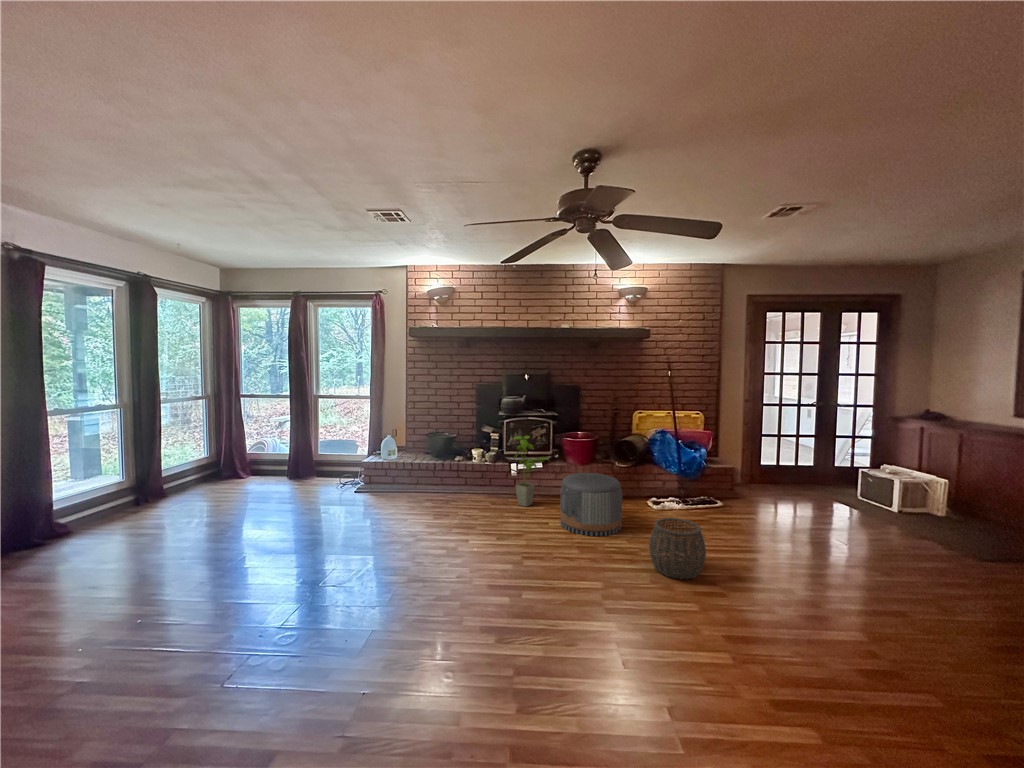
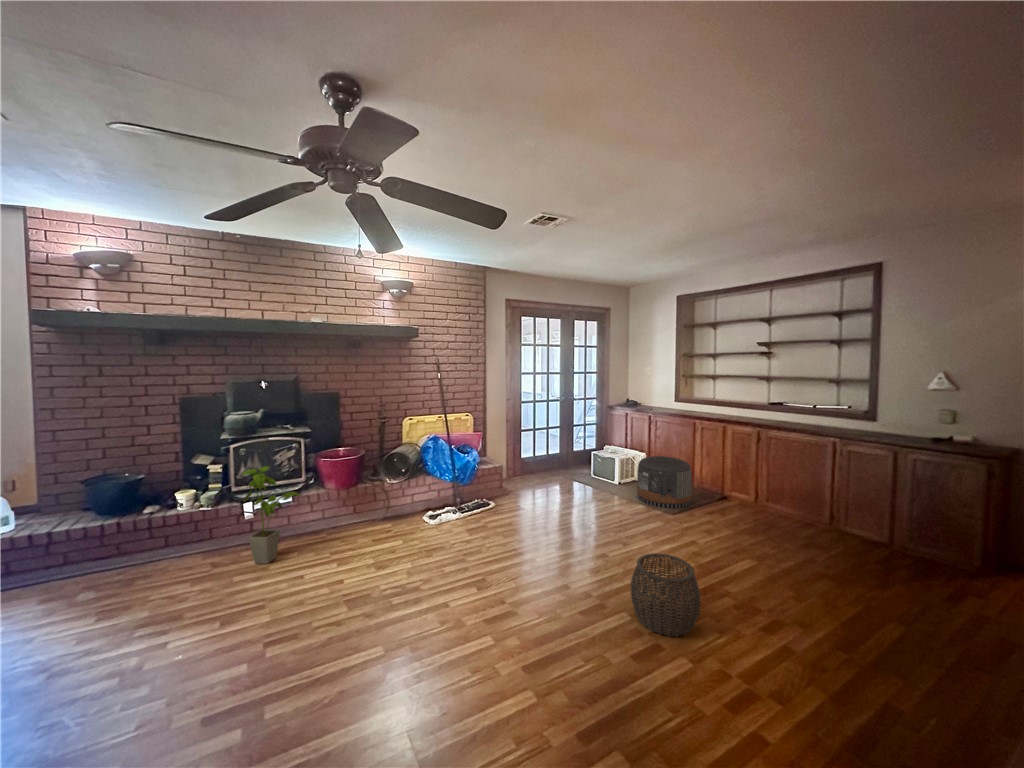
pouf: present [560,473,622,536] -> present [637,456,692,508]
woven basket: present [649,518,706,579] -> present [630,553,701,636]

